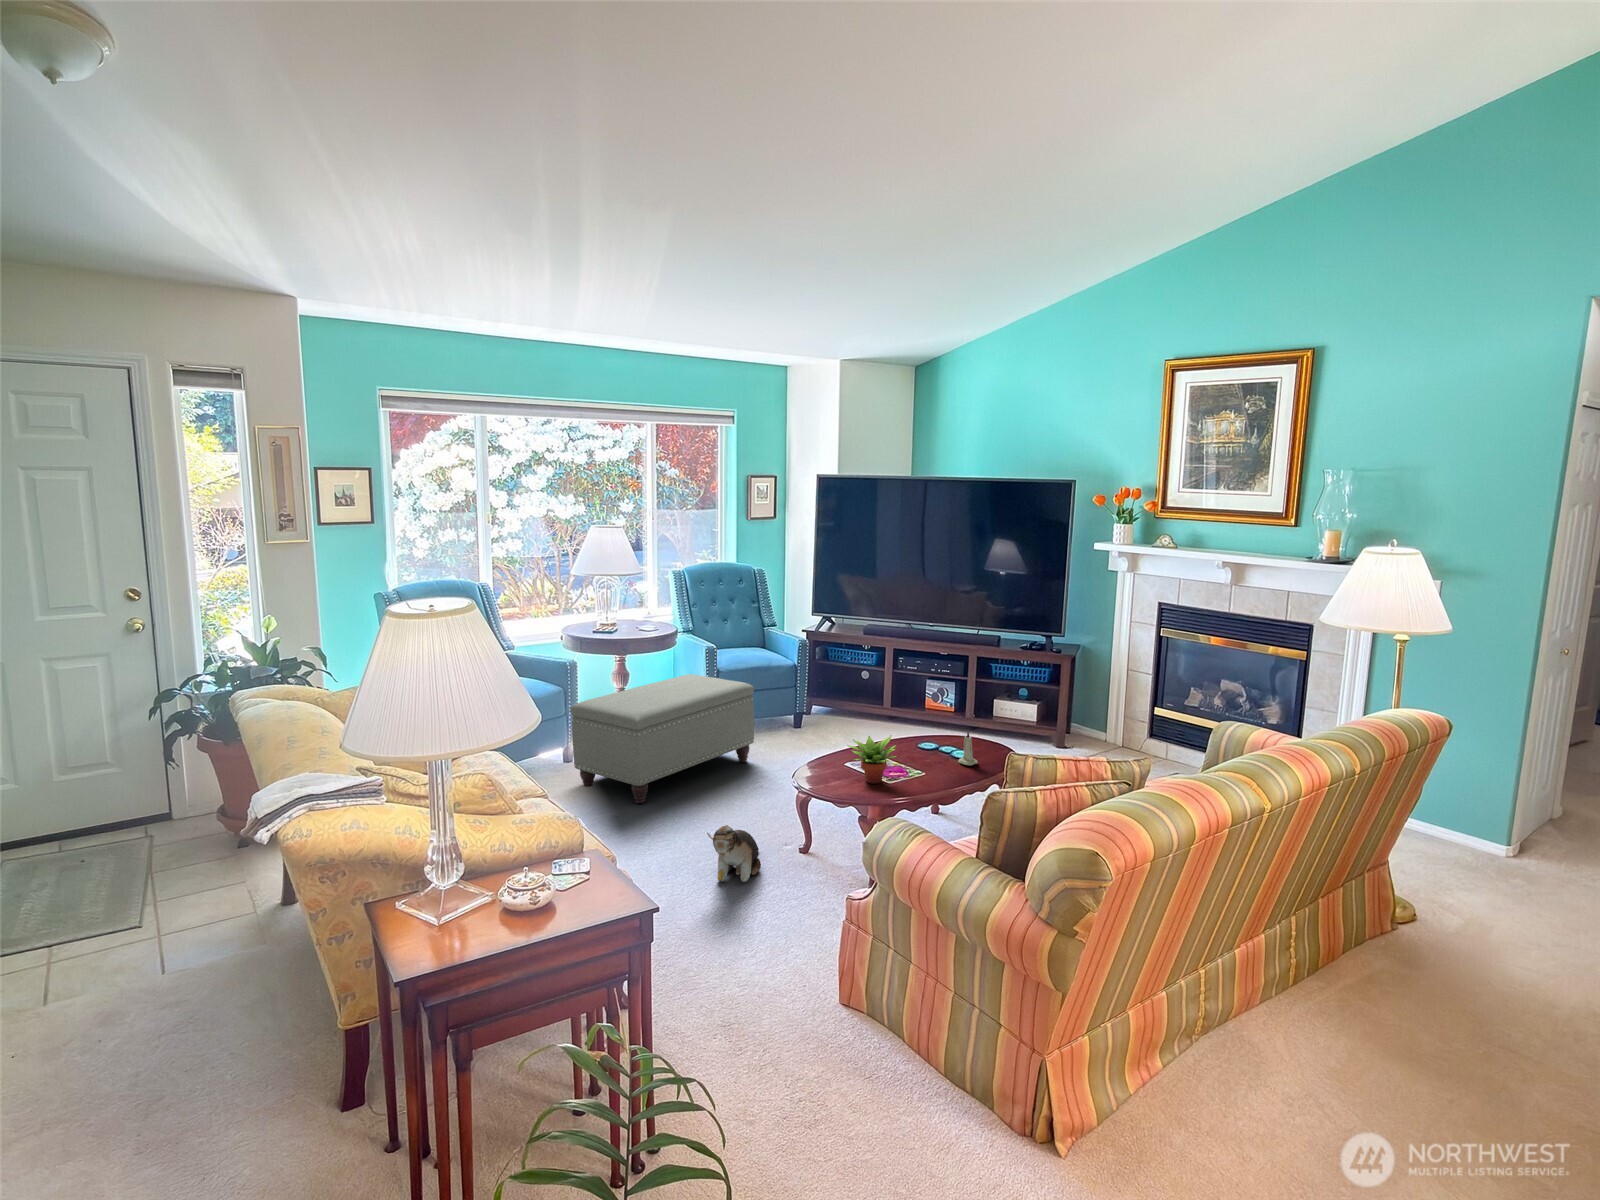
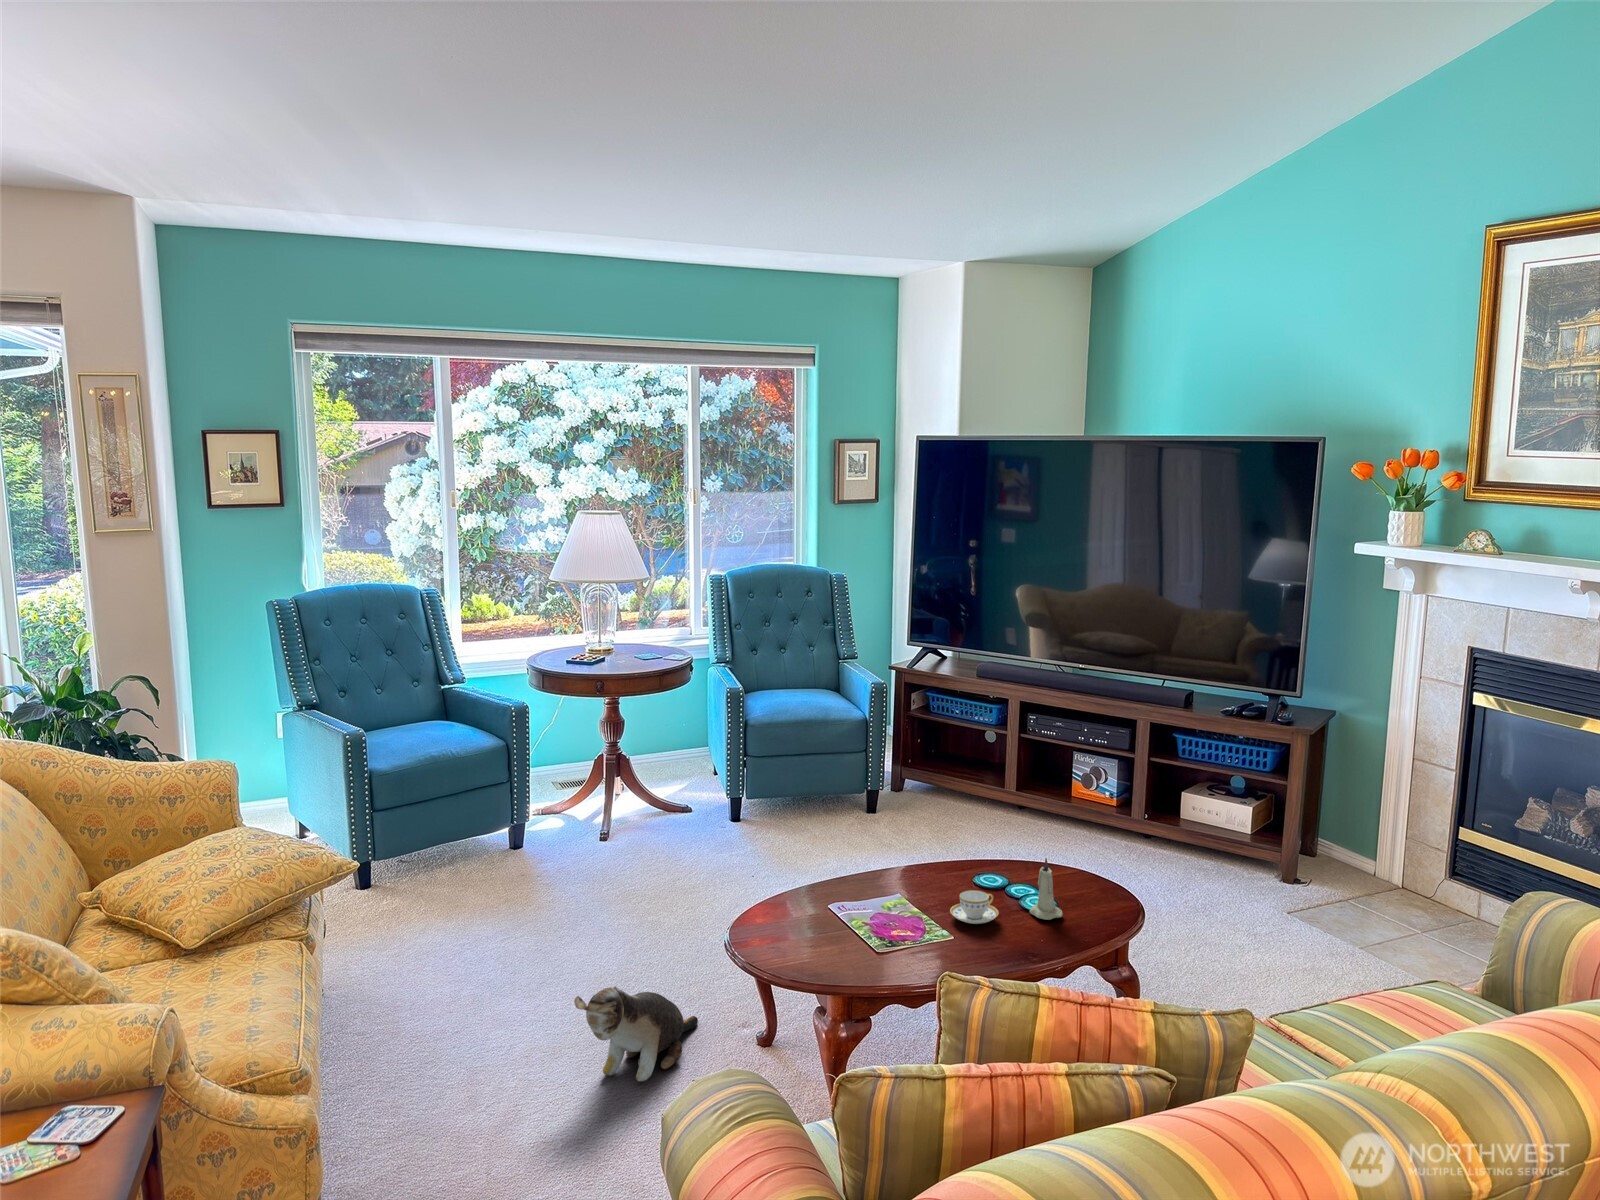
ottoman: present [570,674,754,803] -> none [496,727,777,920]
succulent plant: present [848,735,896,784] -> none [815,857,903,941]
teacup: none [916,752,945,770] -> present [950,890,999,924]

